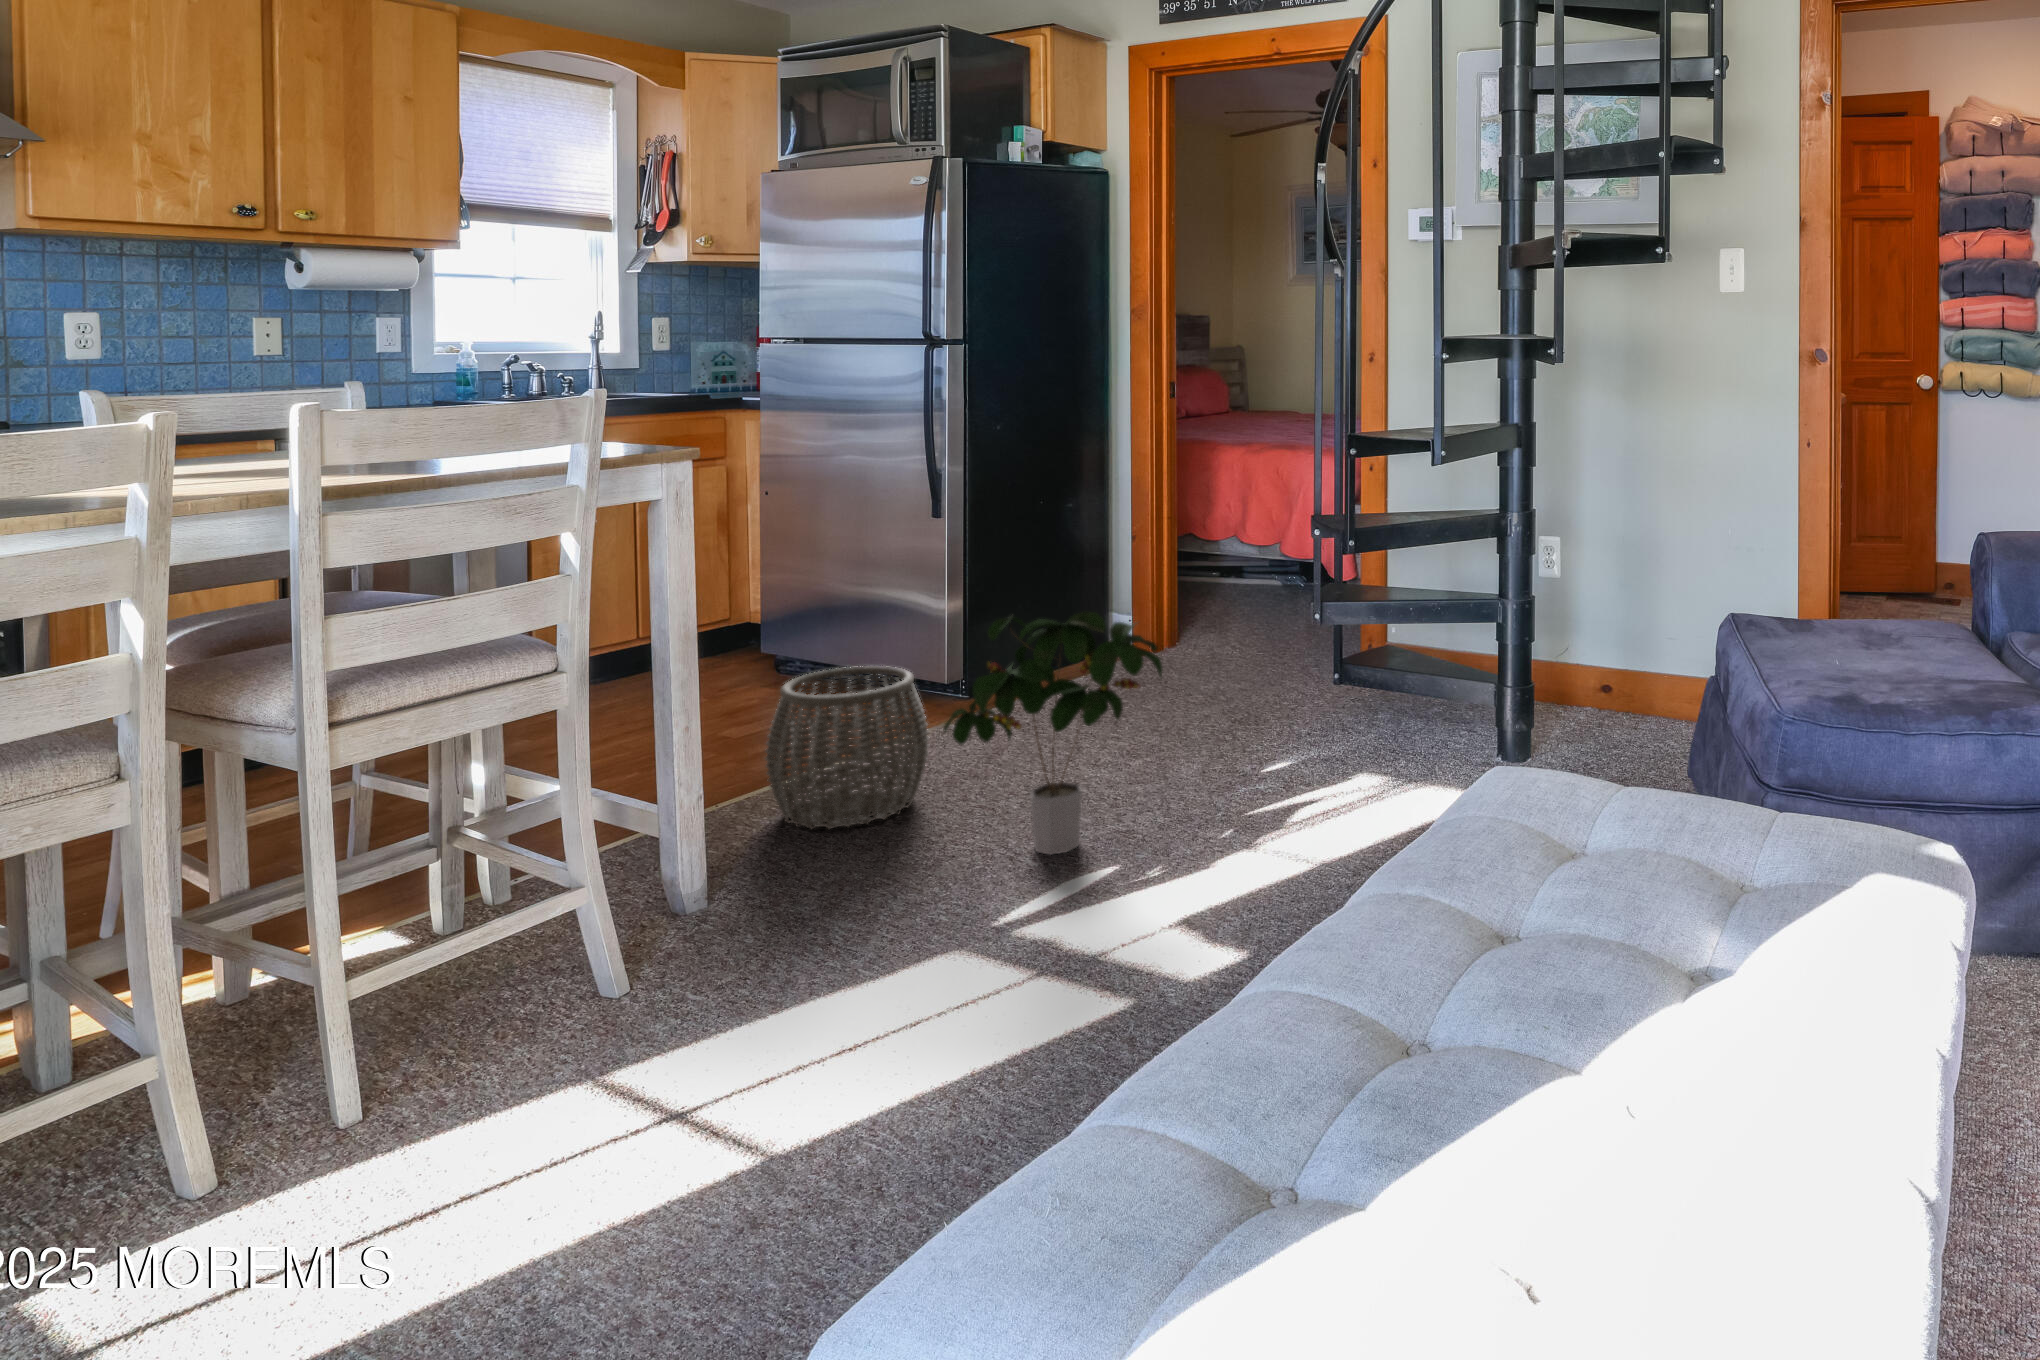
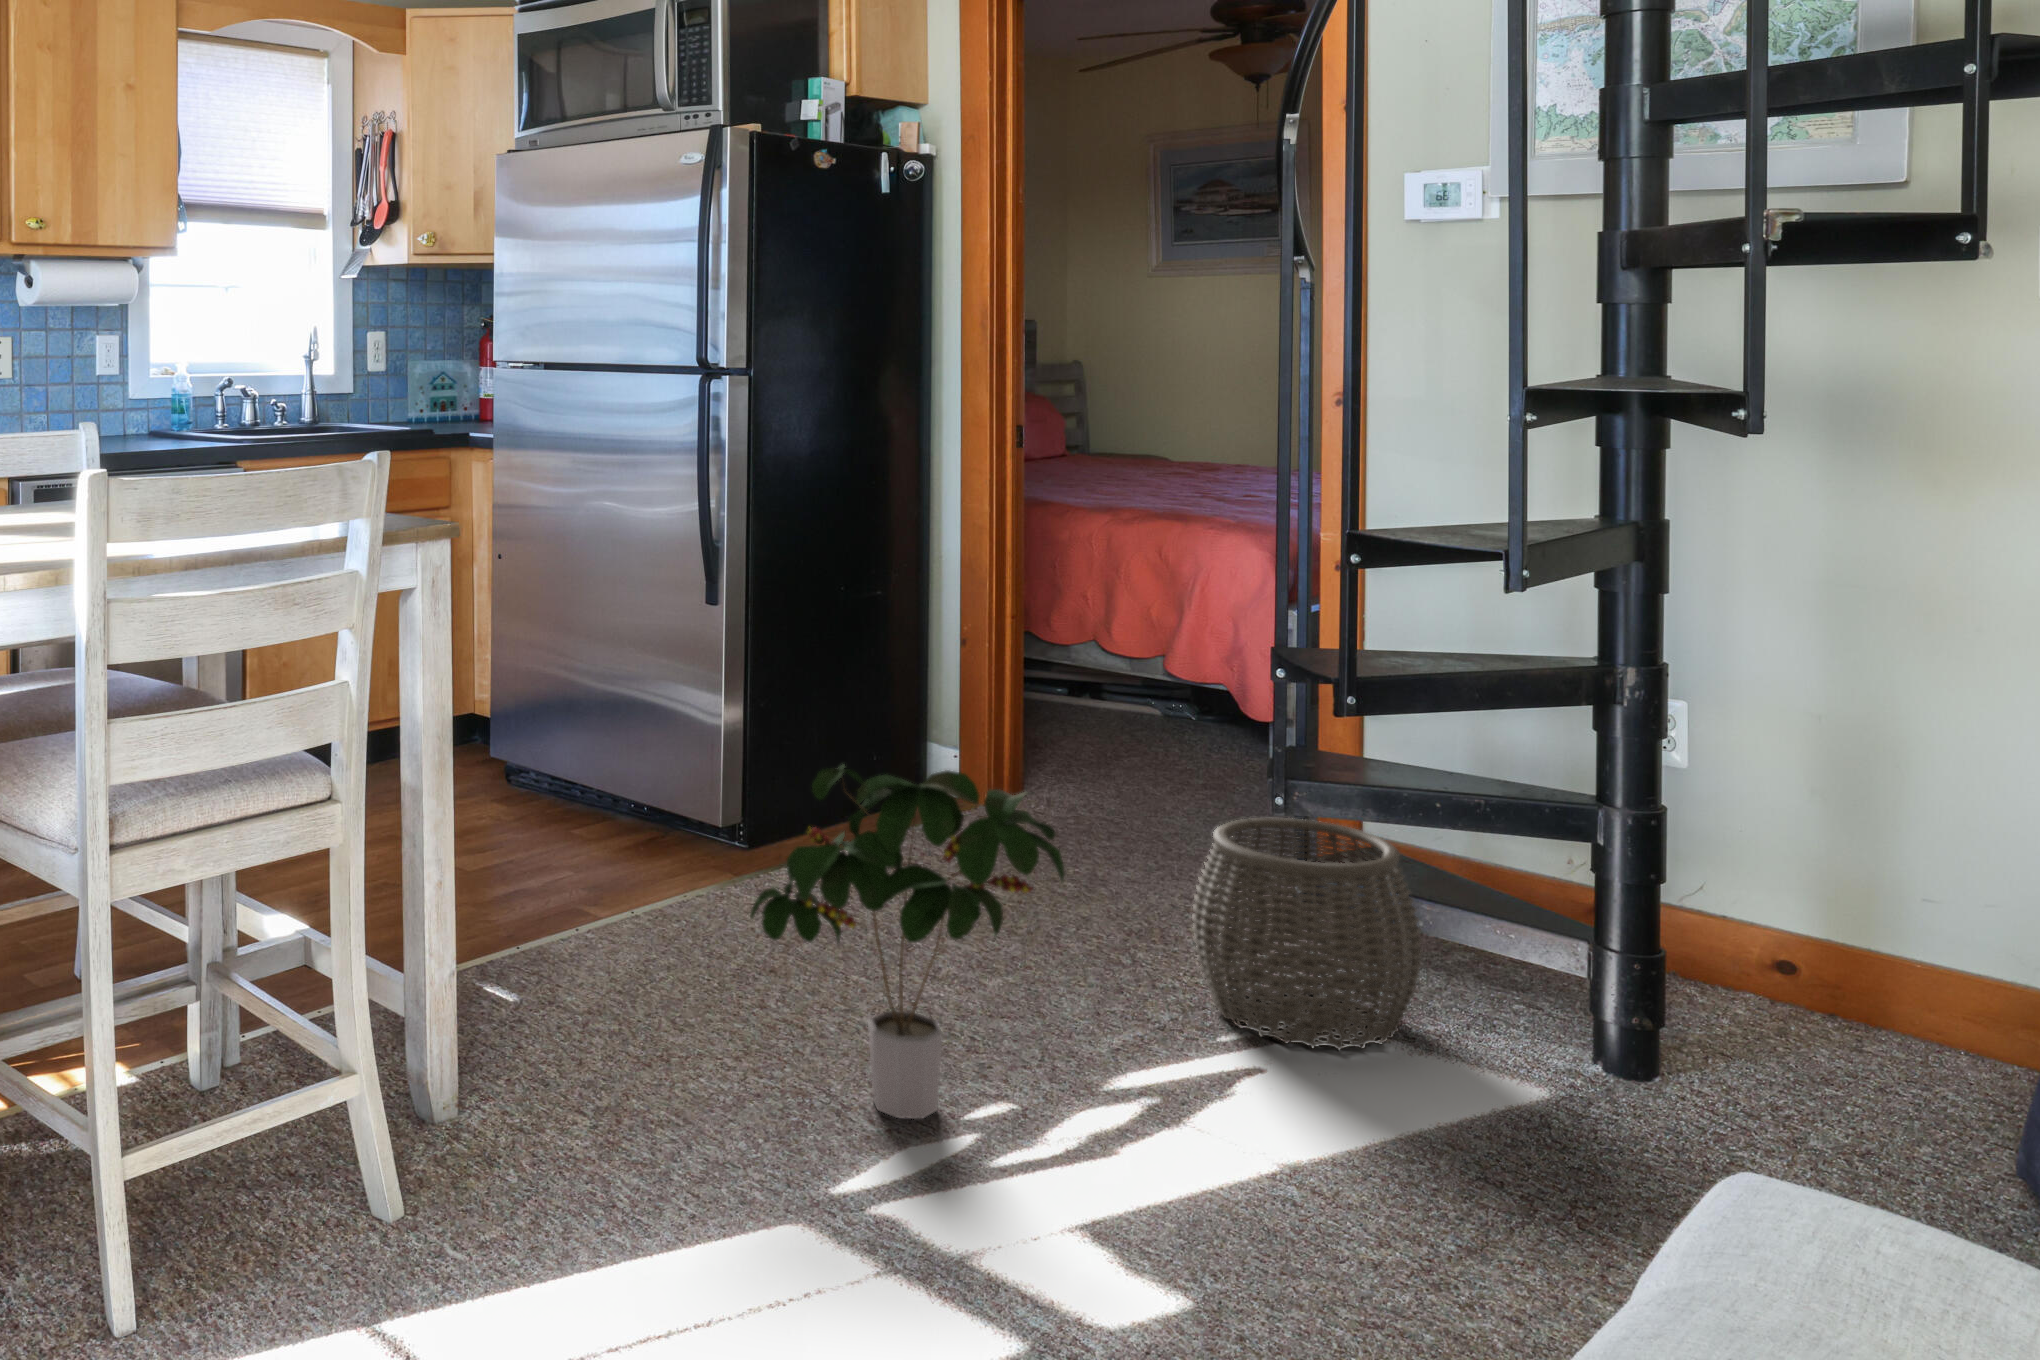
woven basket: present [765,666,929,829] -> present [1192,818,1422,1050]

